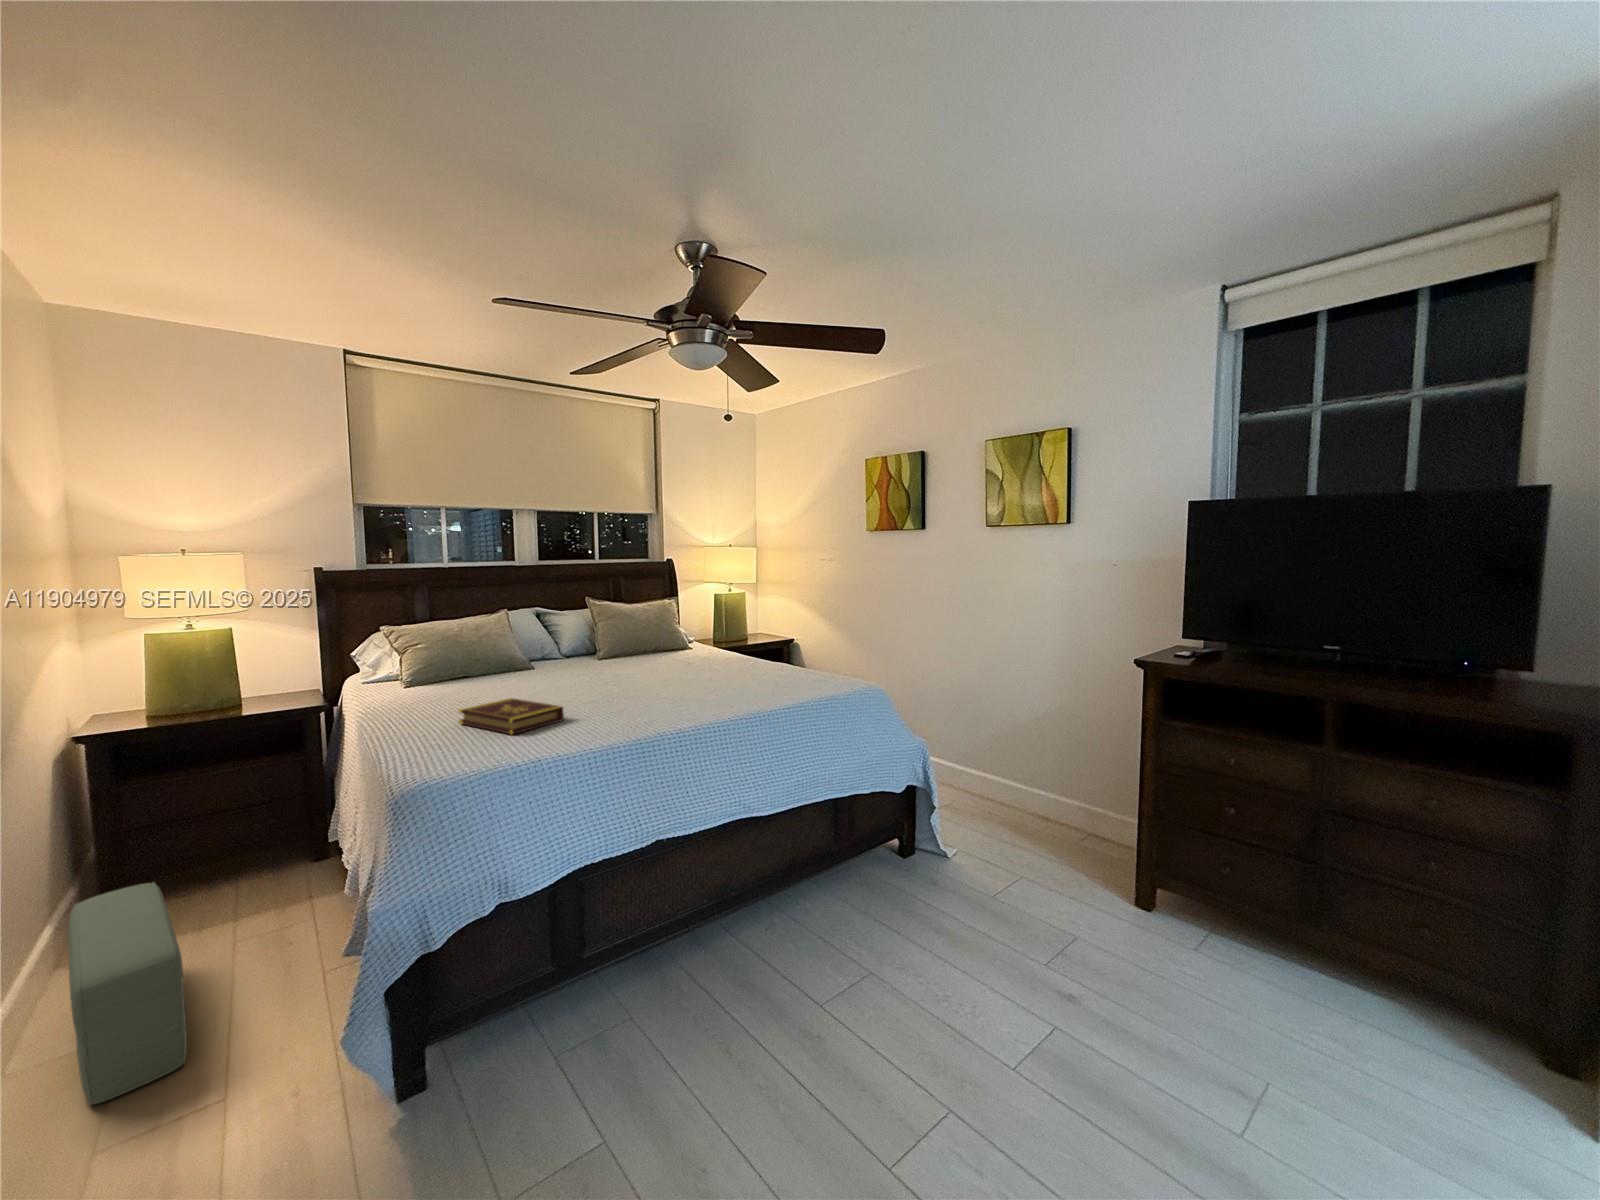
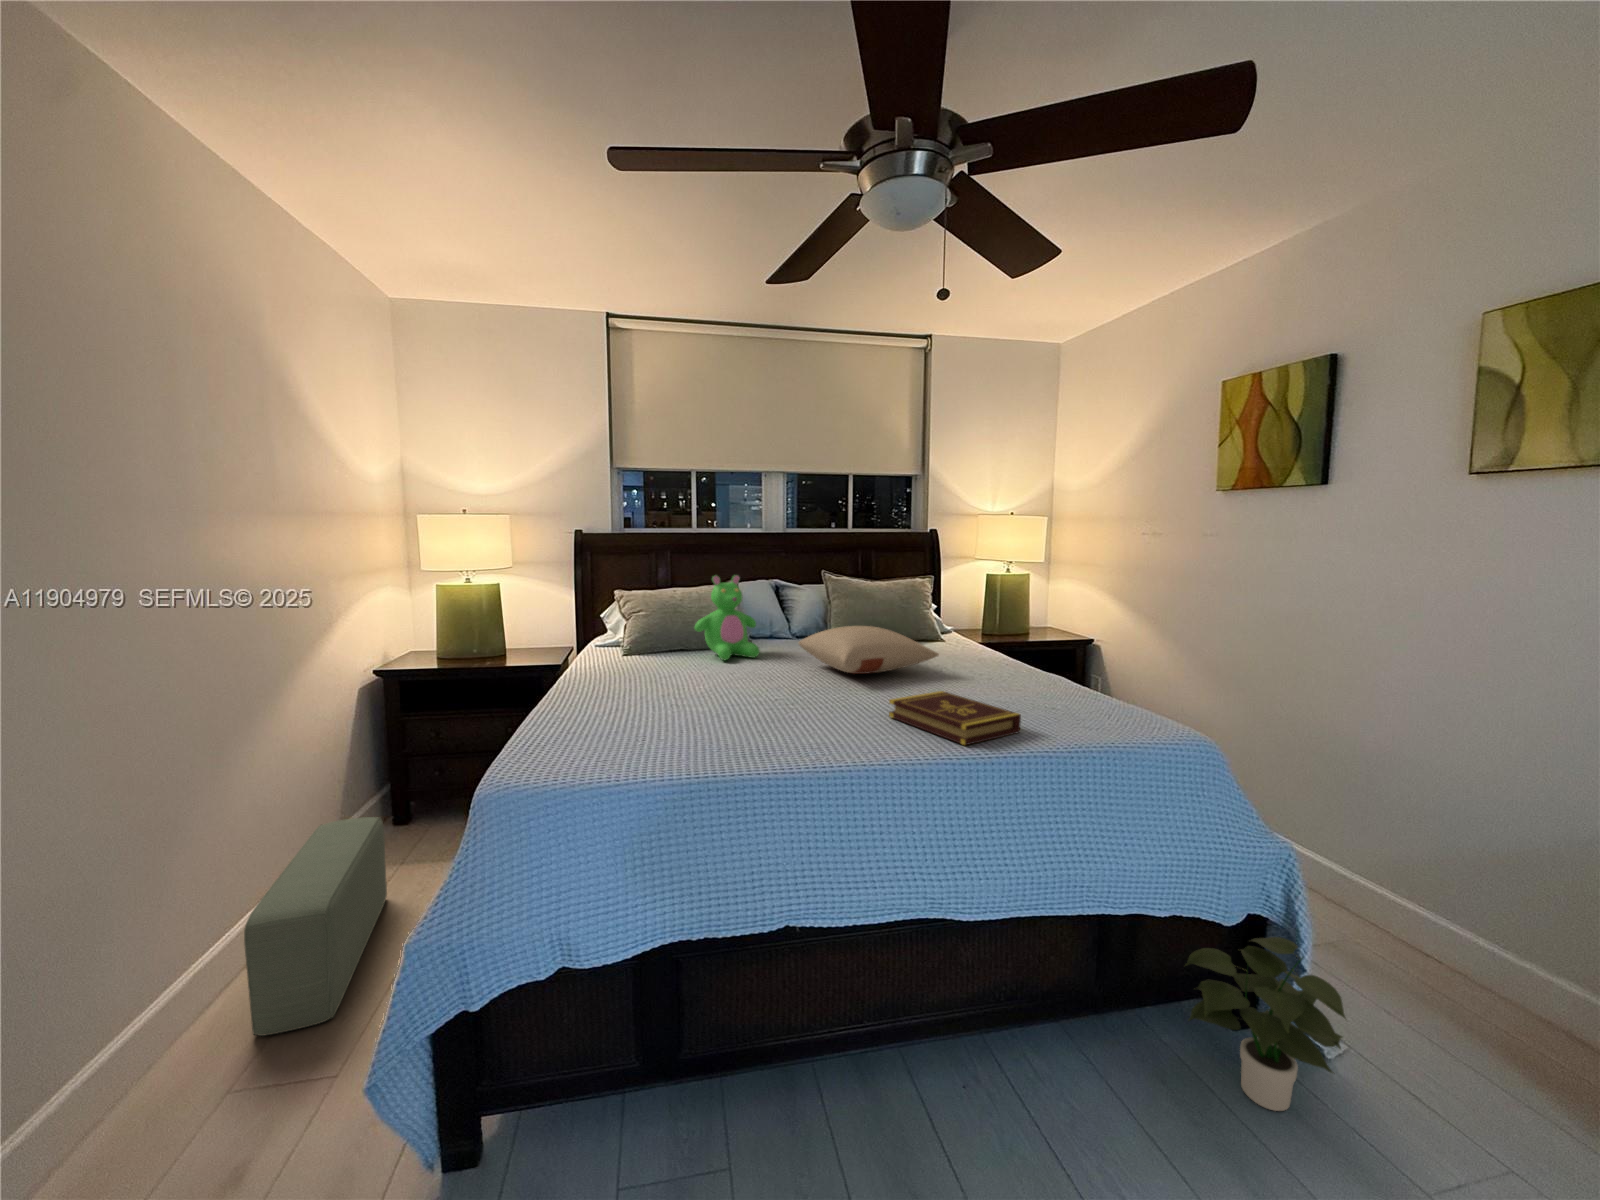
teddy bear: none [483,605,548,680] -> present [695,575,760,660]
pillow: none [588,639,705,677] -> present [799,626,939,674]
book: present [459,698,564,734] -> present [889,691,1021,745]
potted plant: none [879,792,956,887] -> present [1186,937,1346,1111]

